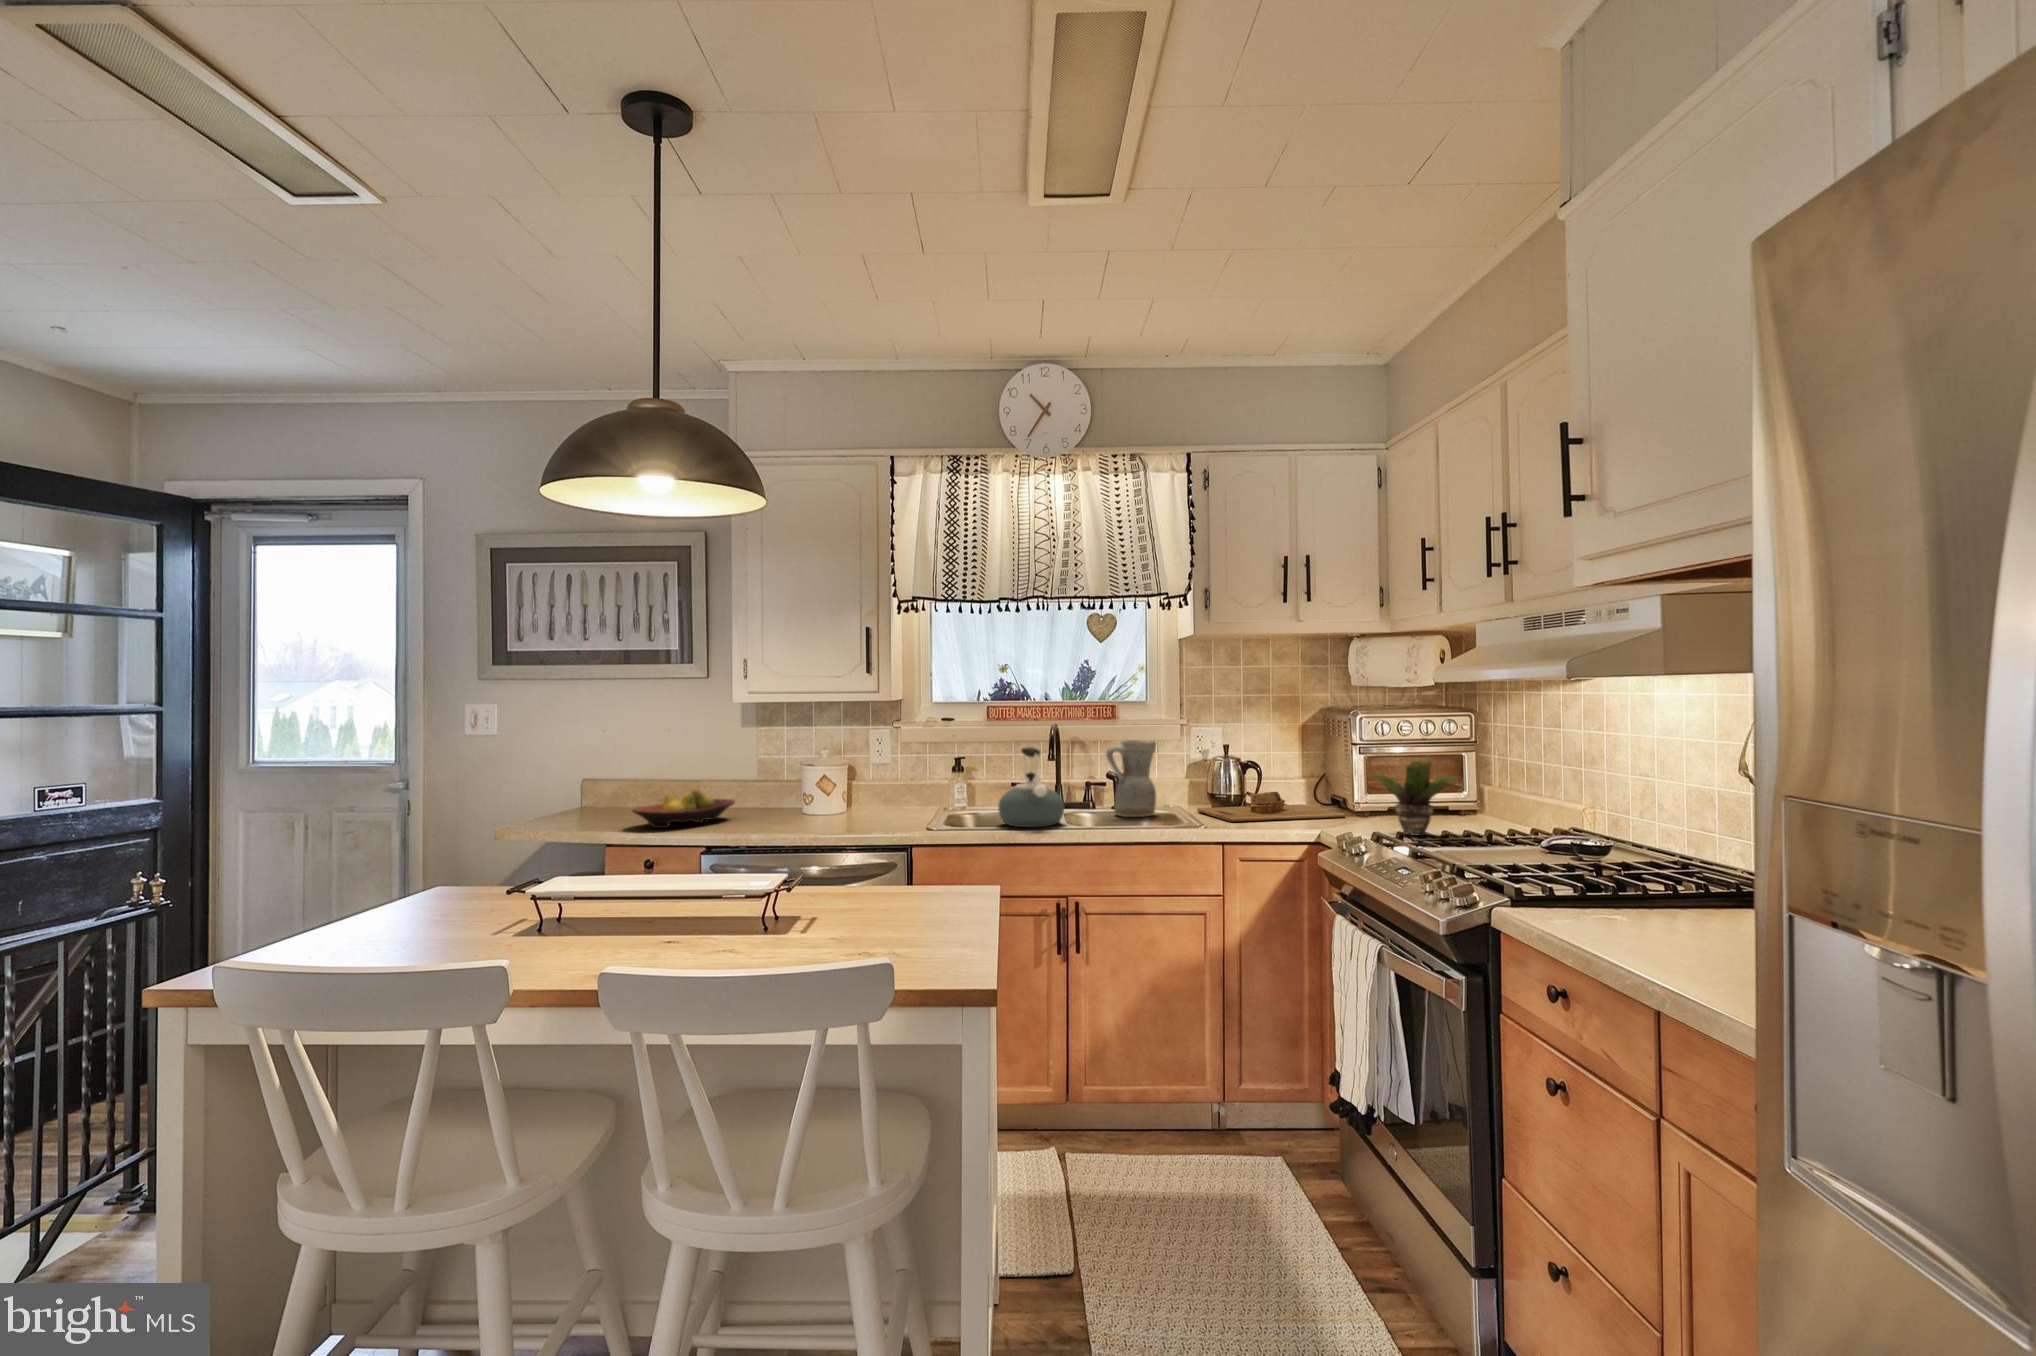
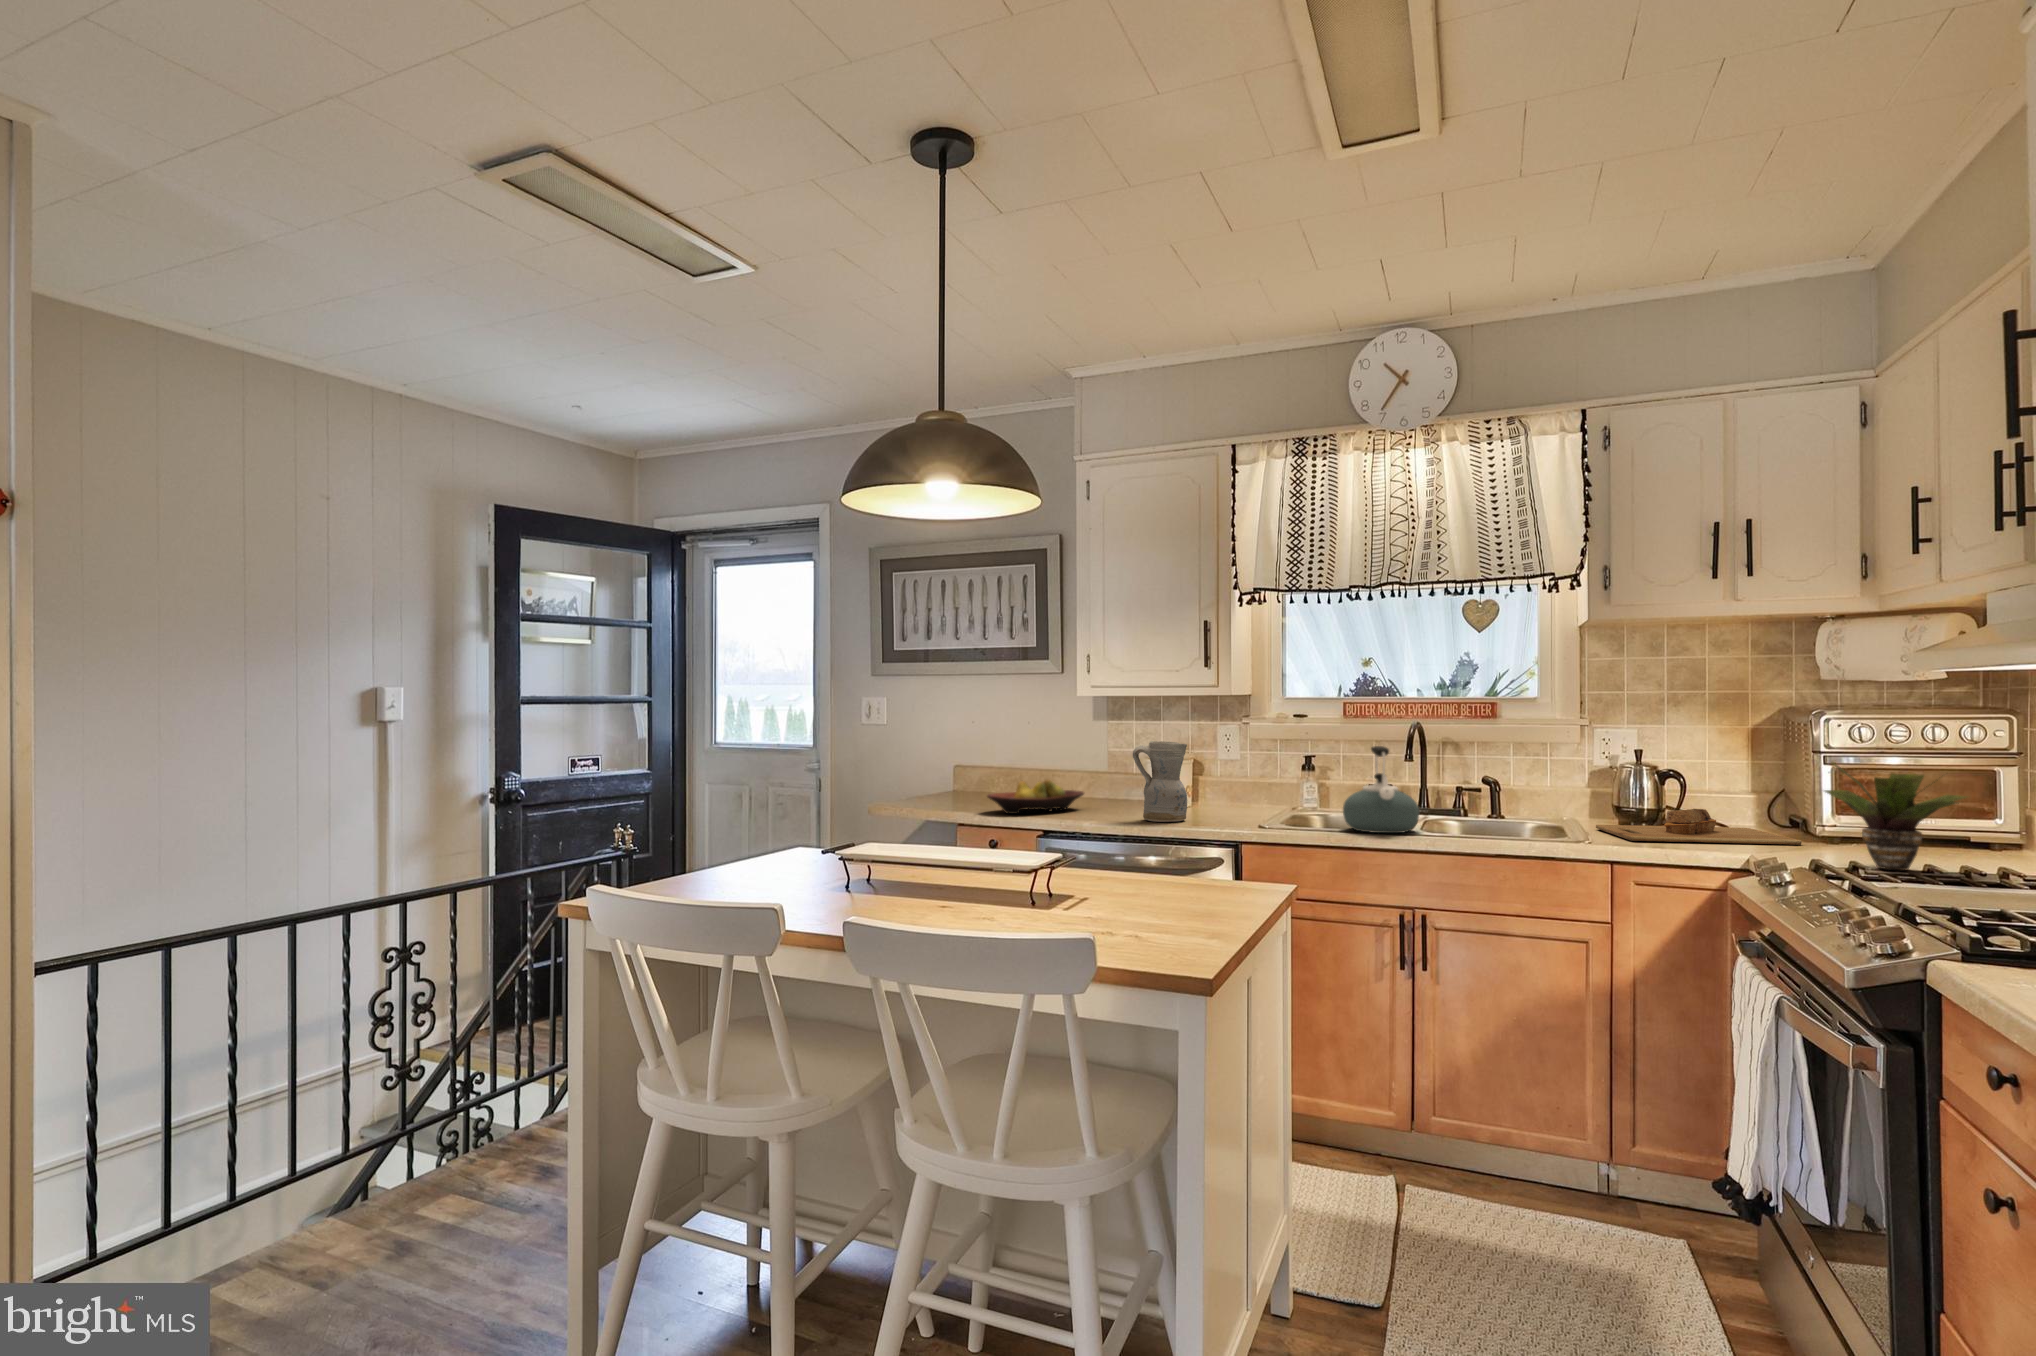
ceramic pitcher: present [1106,740,1156,817] -> present [1133,741,1187,822]

